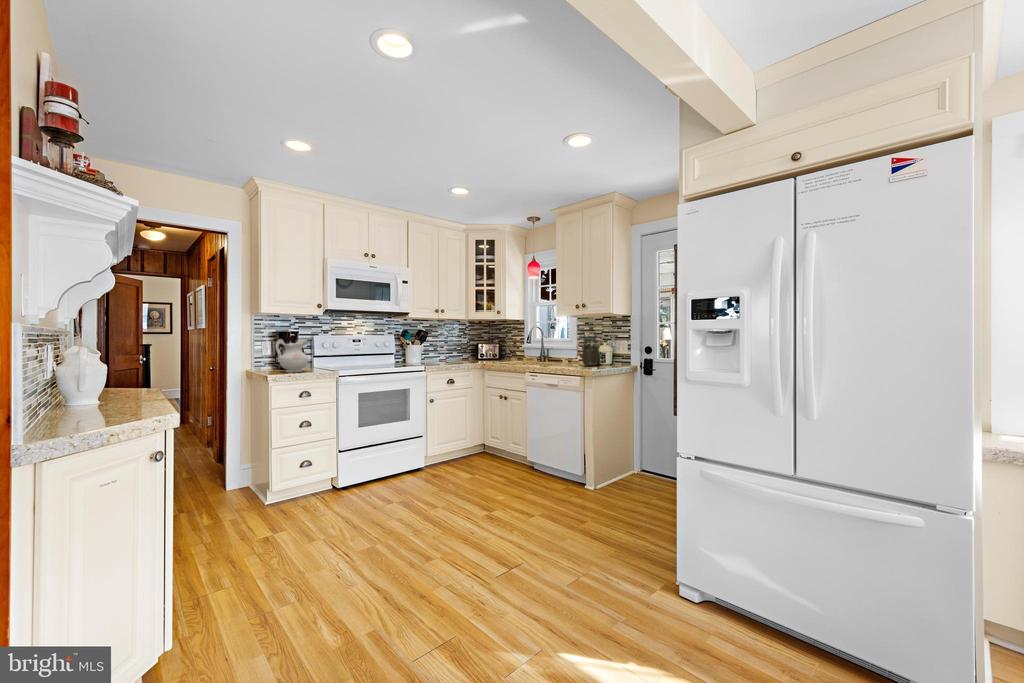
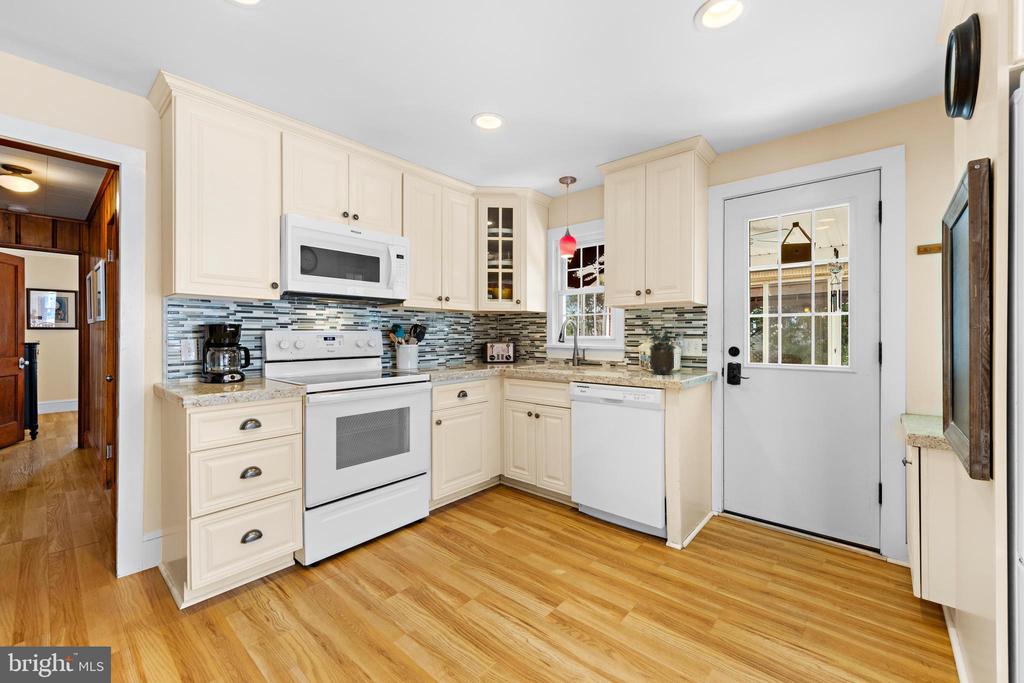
ceramic pitcher: present [276,339,308,372] -> none [202,335,257,388]

